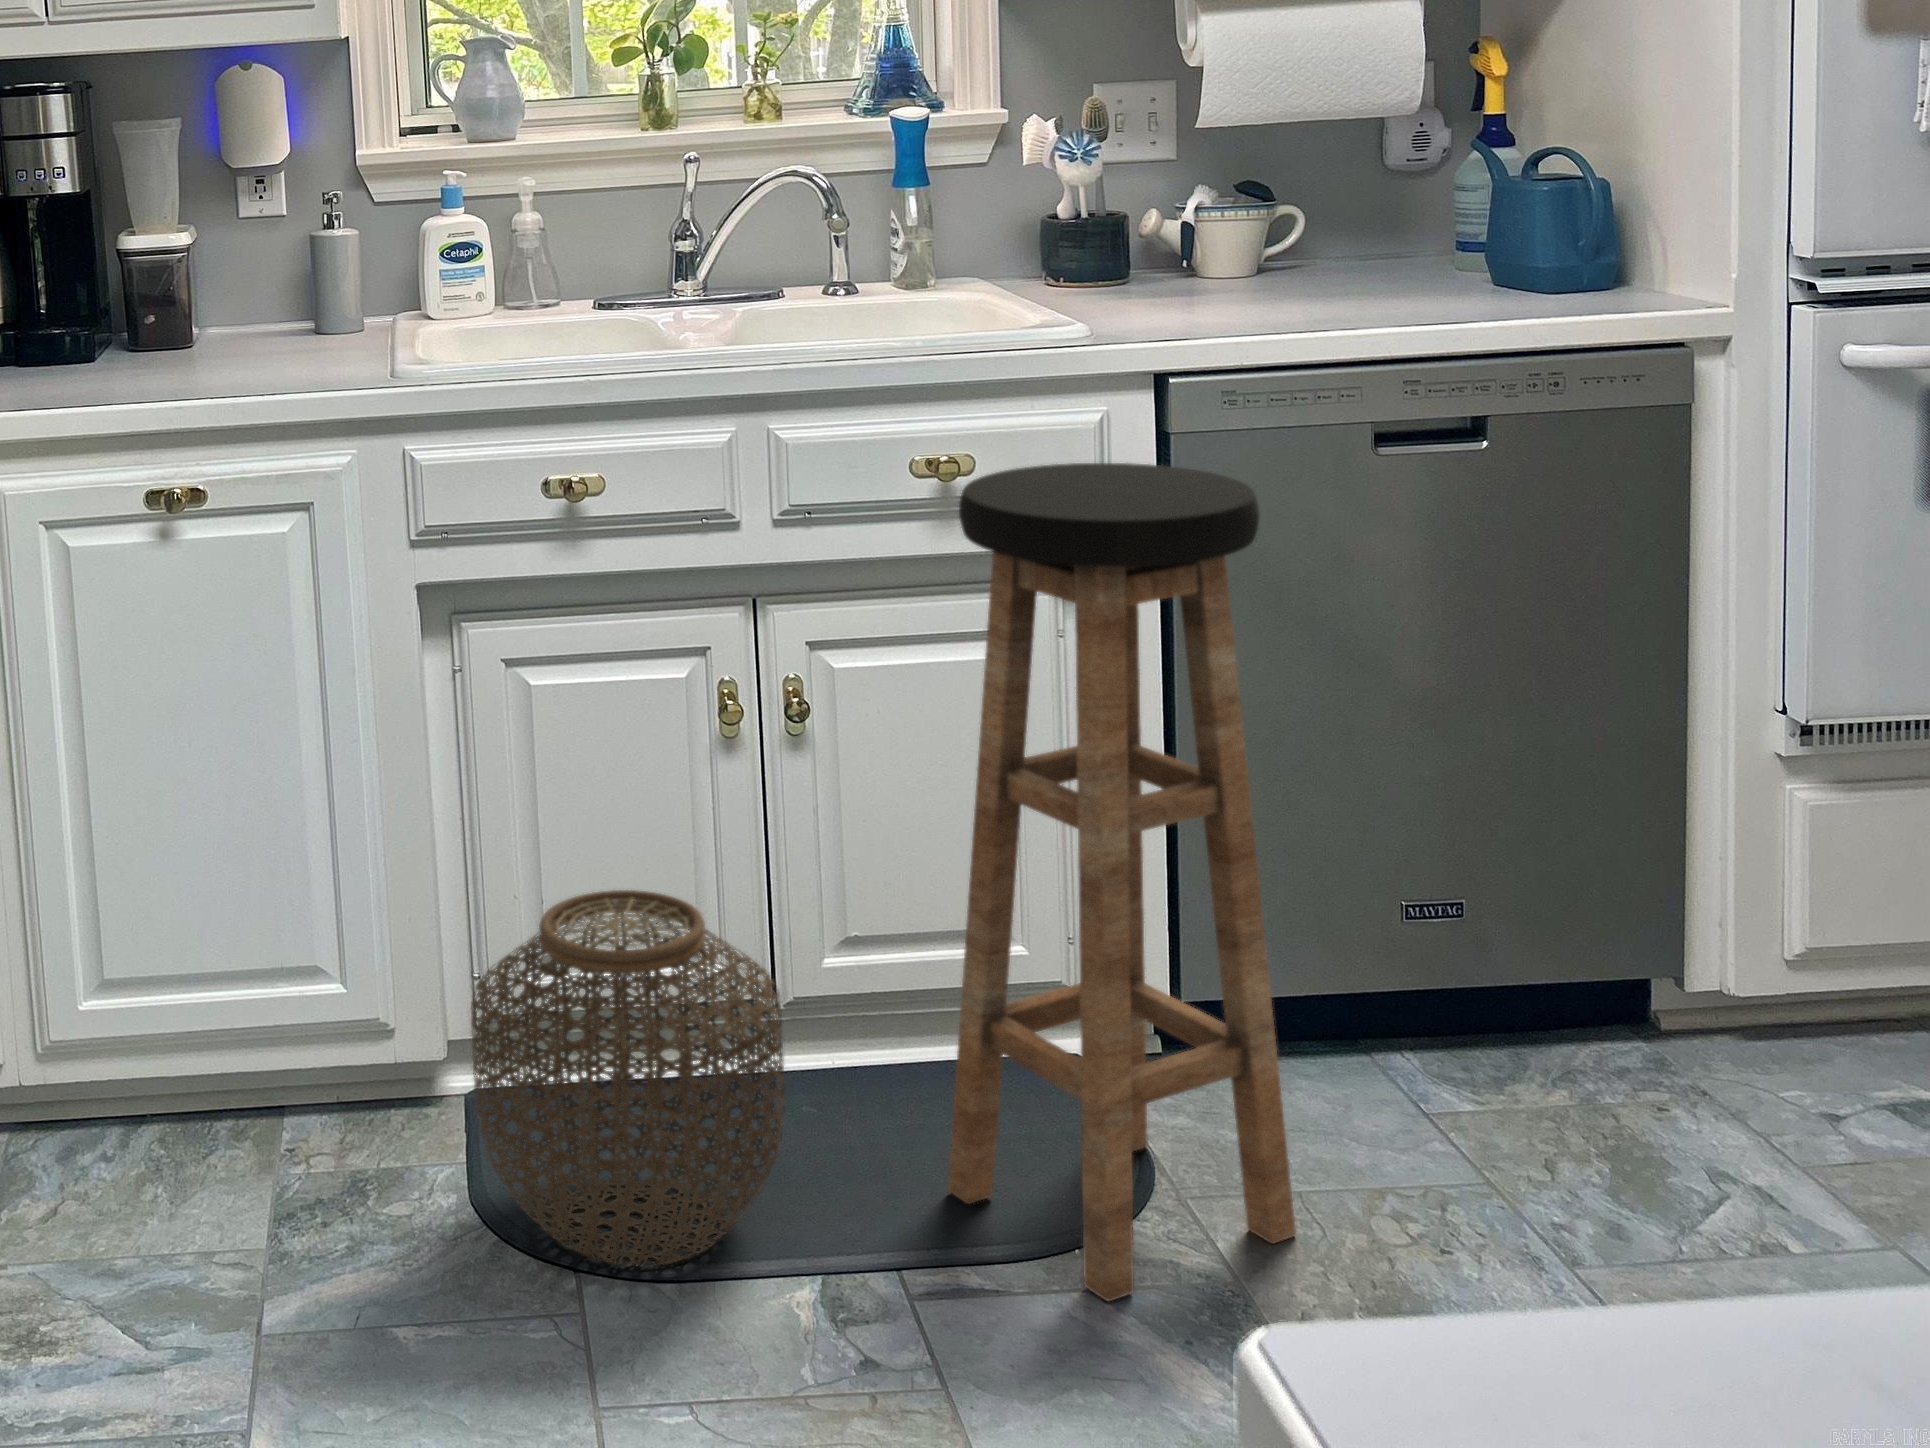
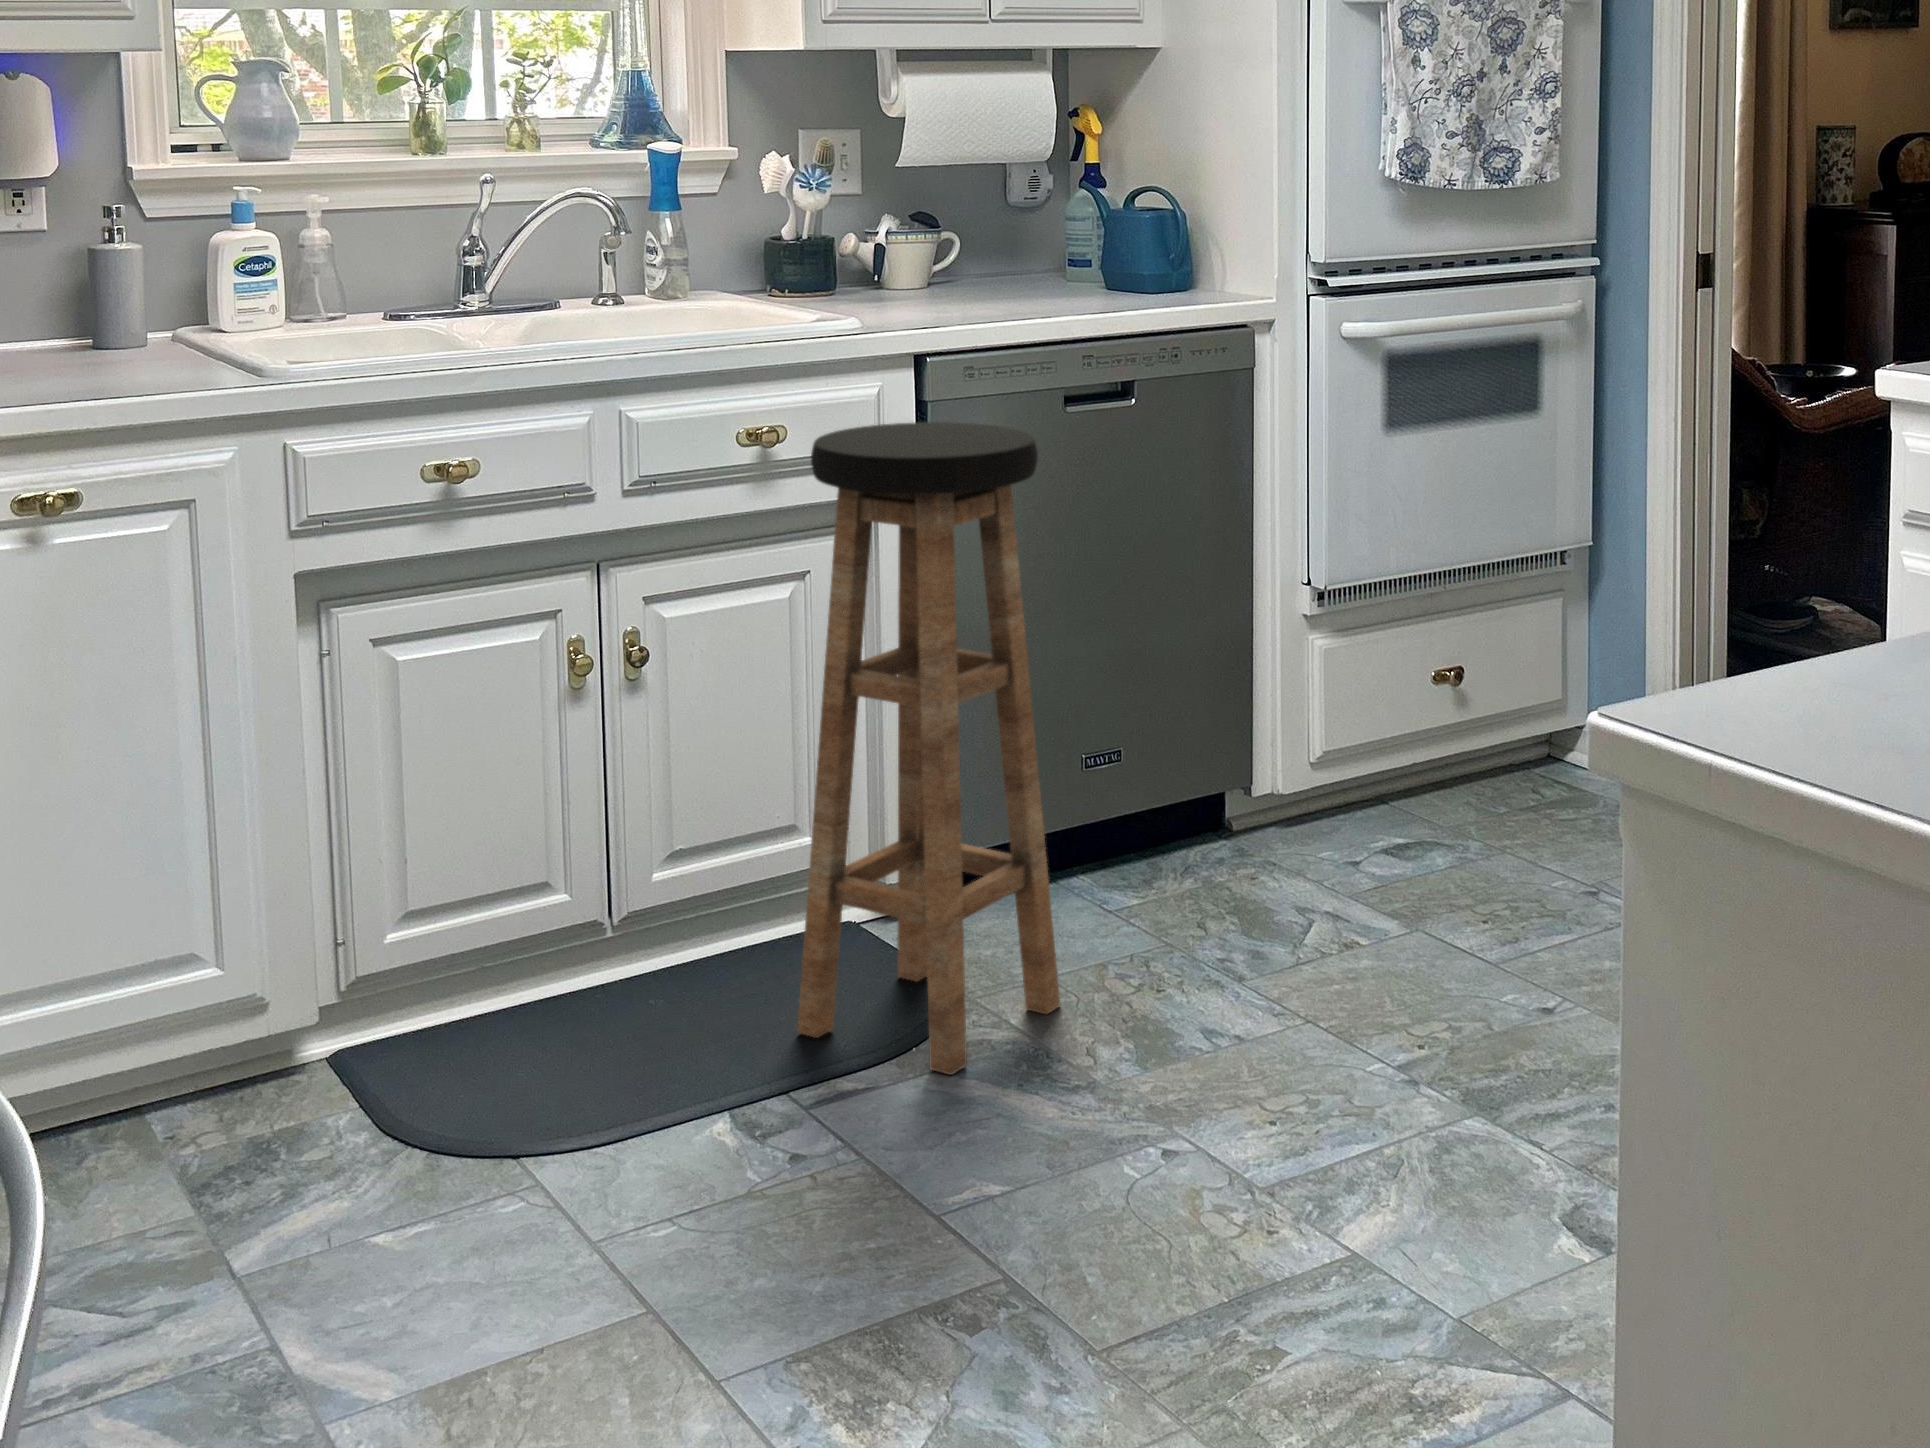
woven basket: present [471,890,785,1266] -> none [401,817,685,1143]

